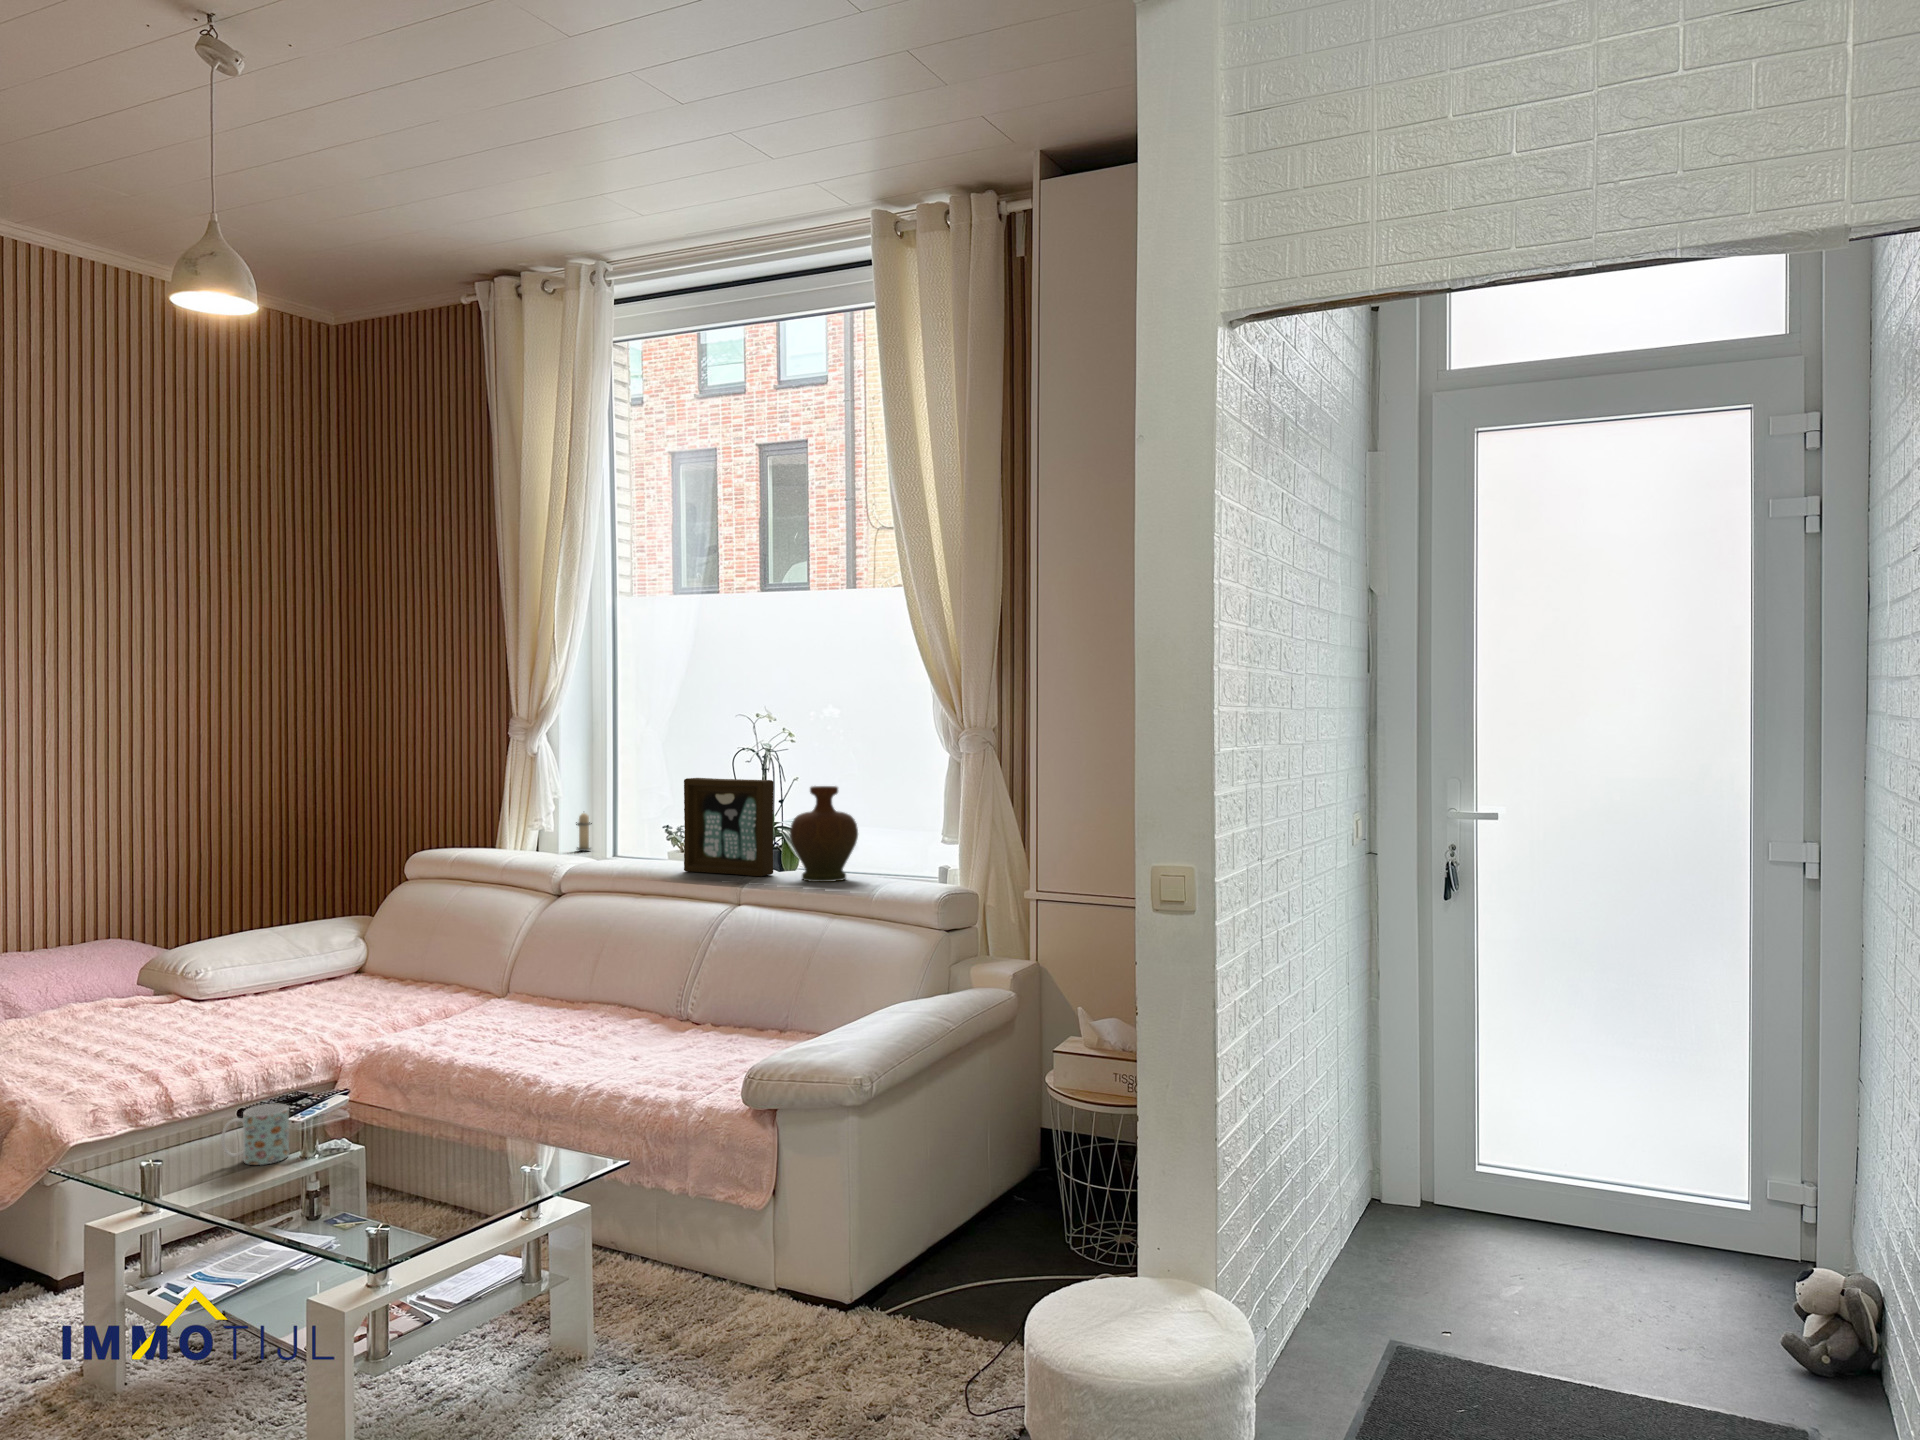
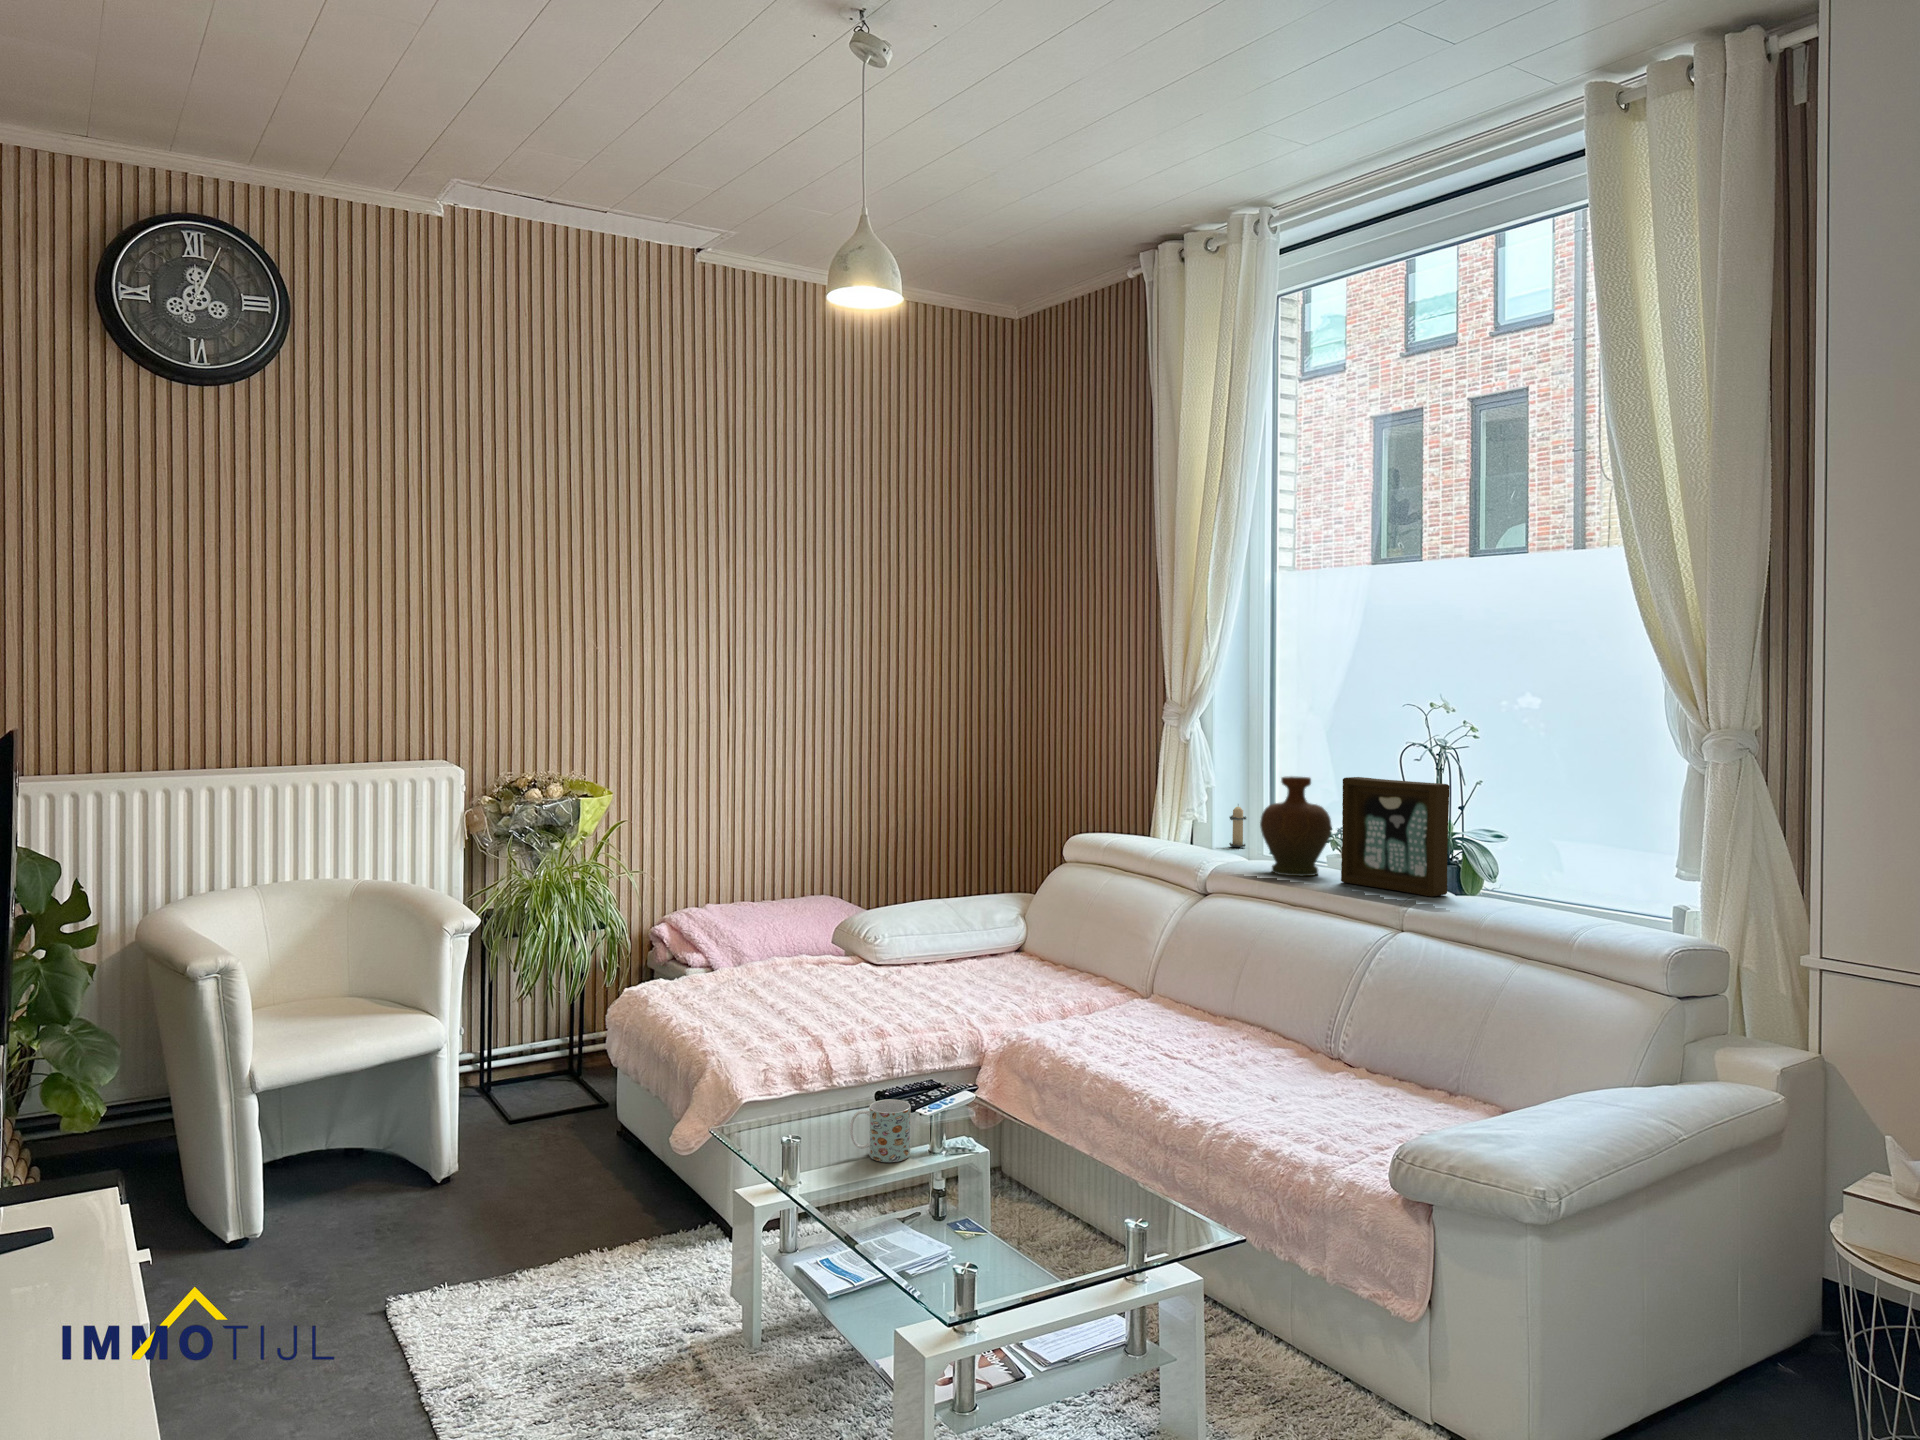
decorative vase: present [790,786,858,882] -> present [1260,777,1332,876]

